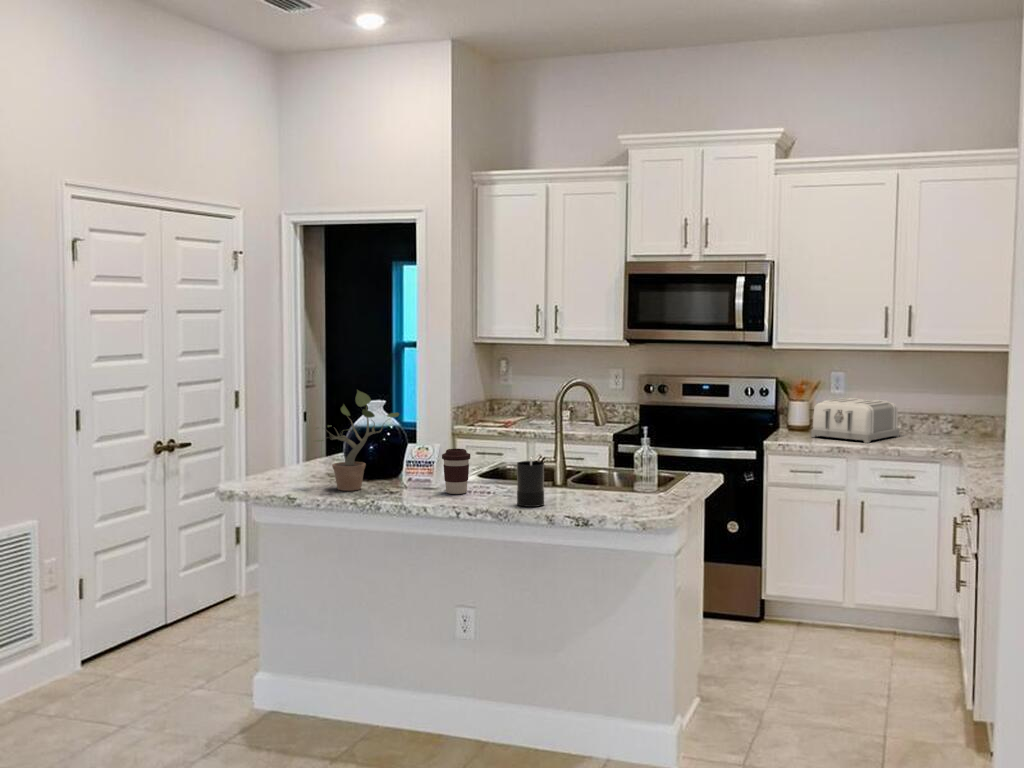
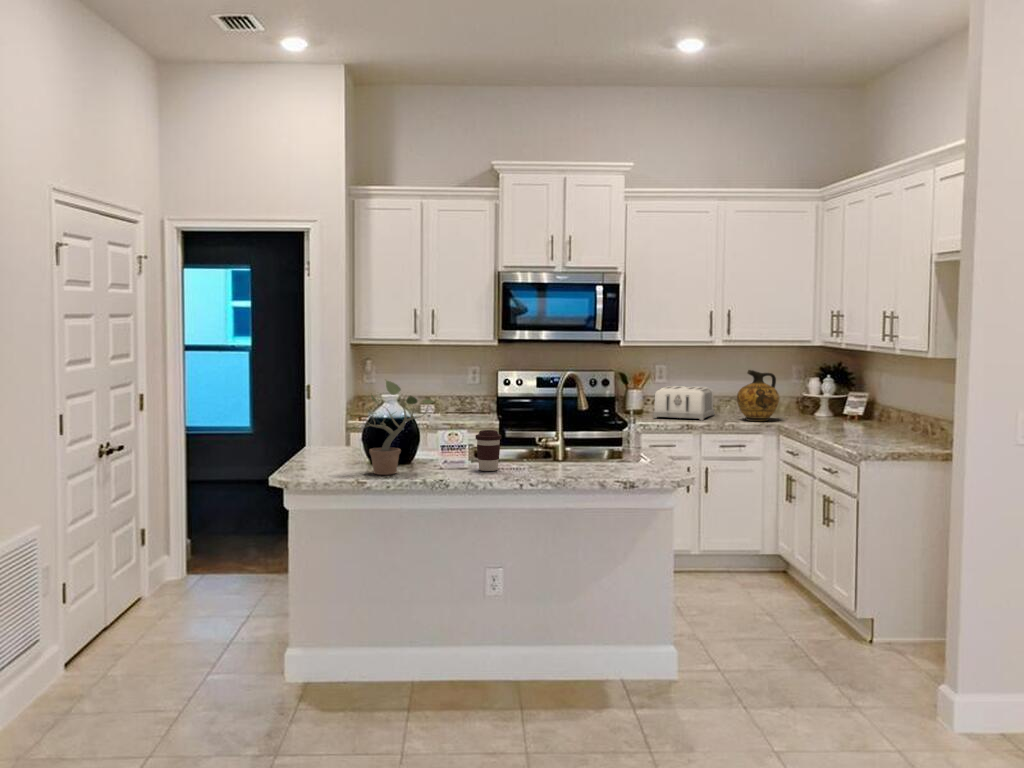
ceramic jug: none [912,382,969,448] -> present [737,370,779,421]
candle: present [517,457,544,507] -> none [562,432,586,476]

